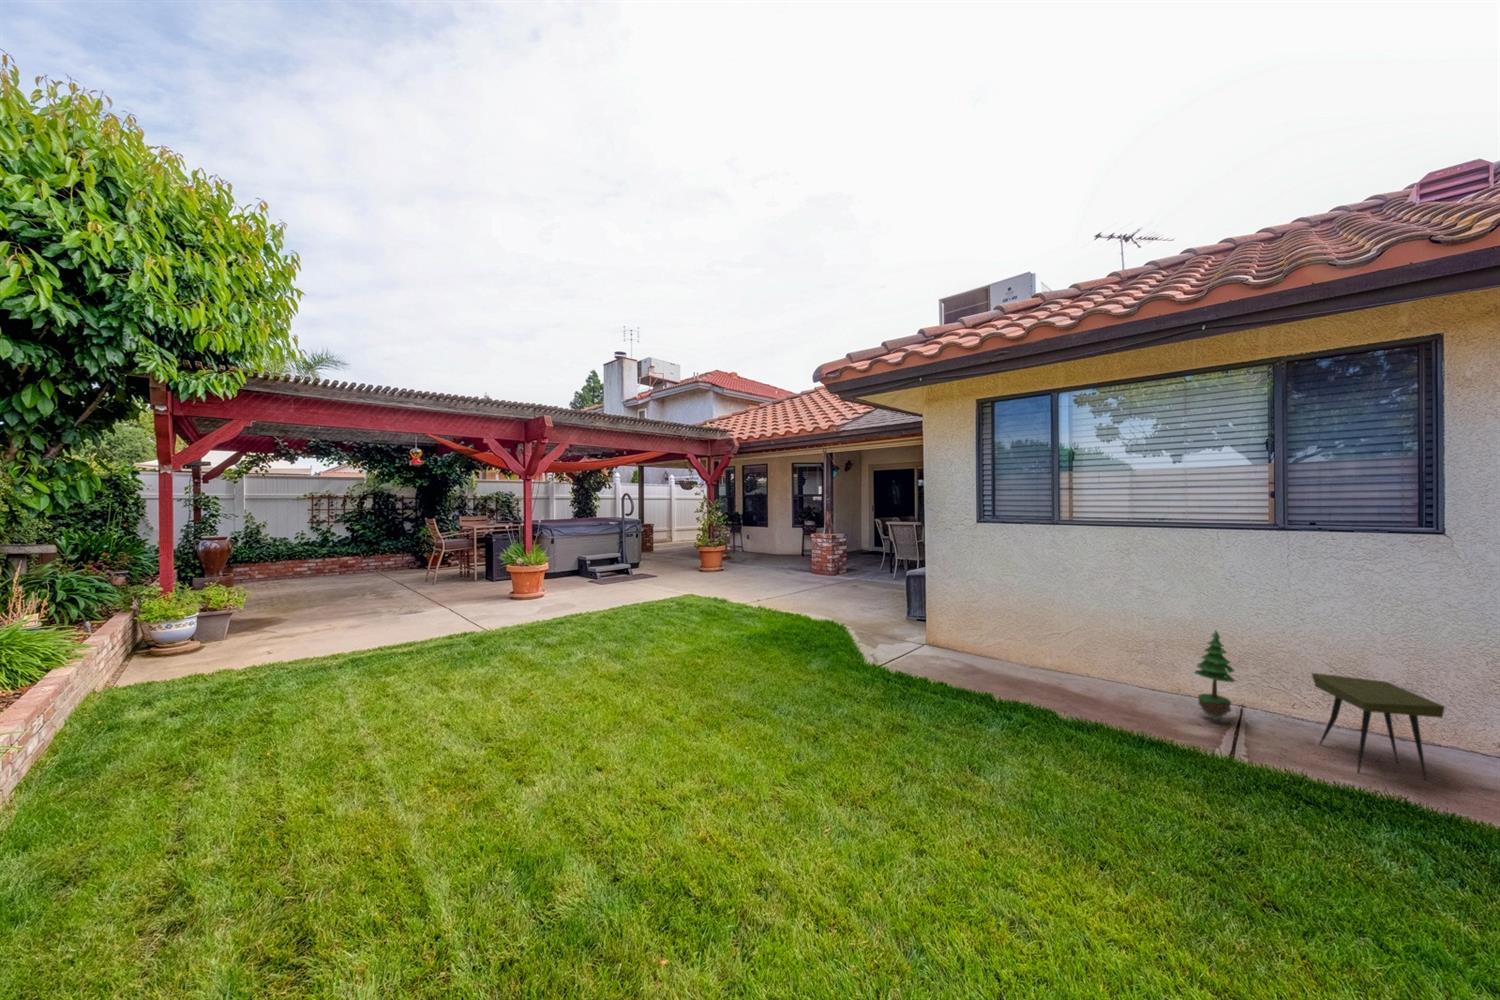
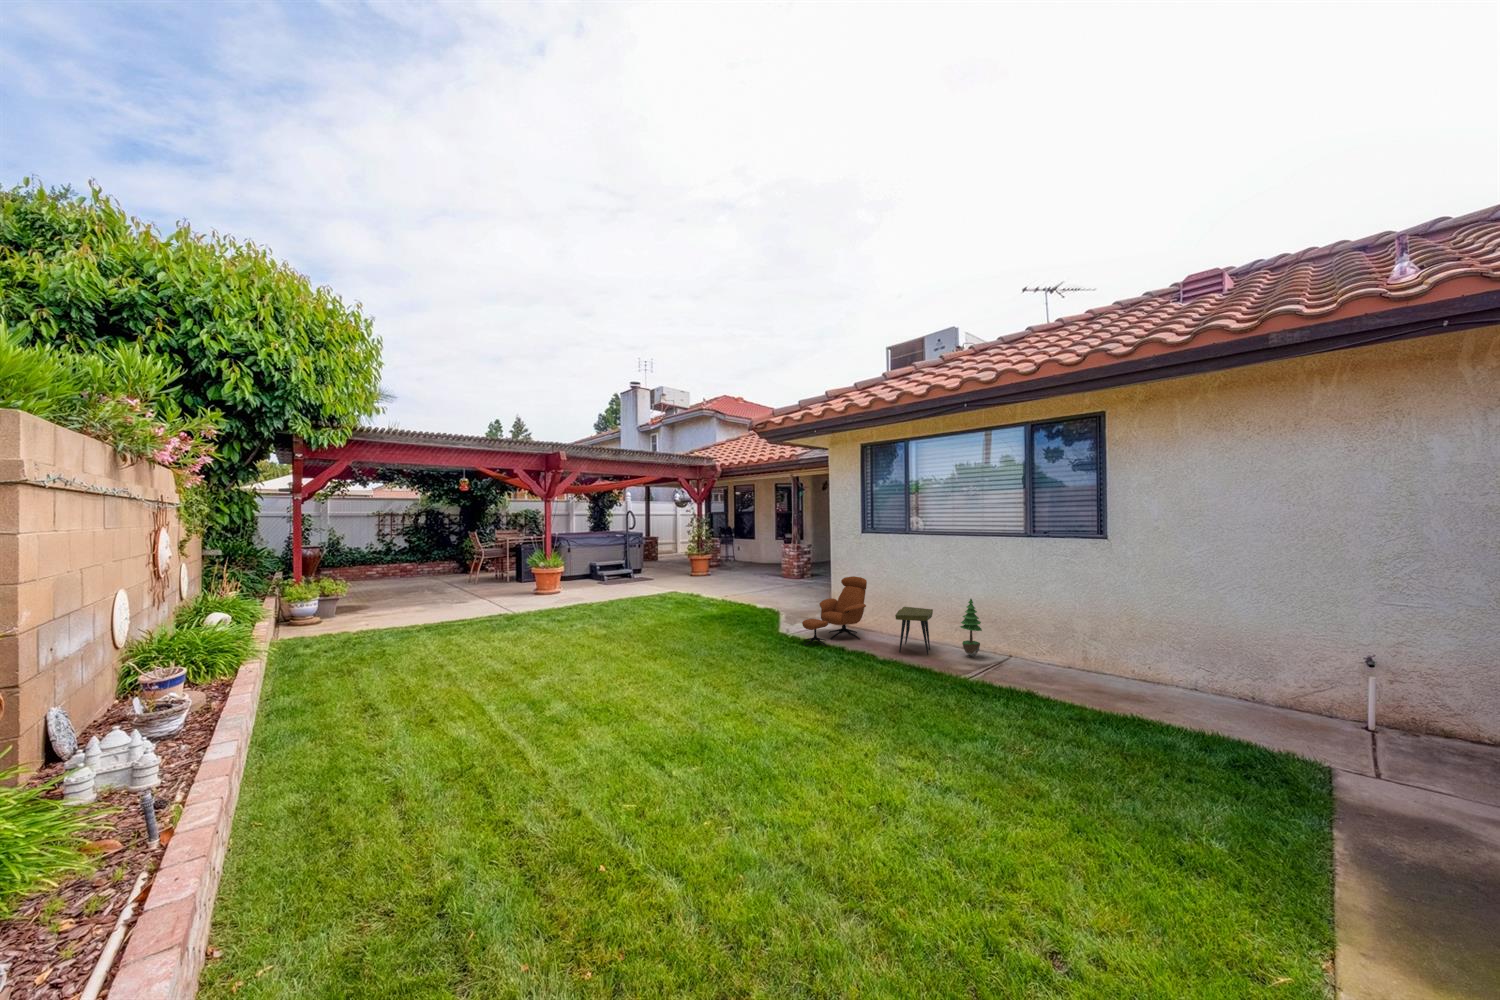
lounge chair: none [927,588,1016,697] -> present [802,576,867,646]
side table: present [1312,673,1445,780] -> present [895,607,933,654]

